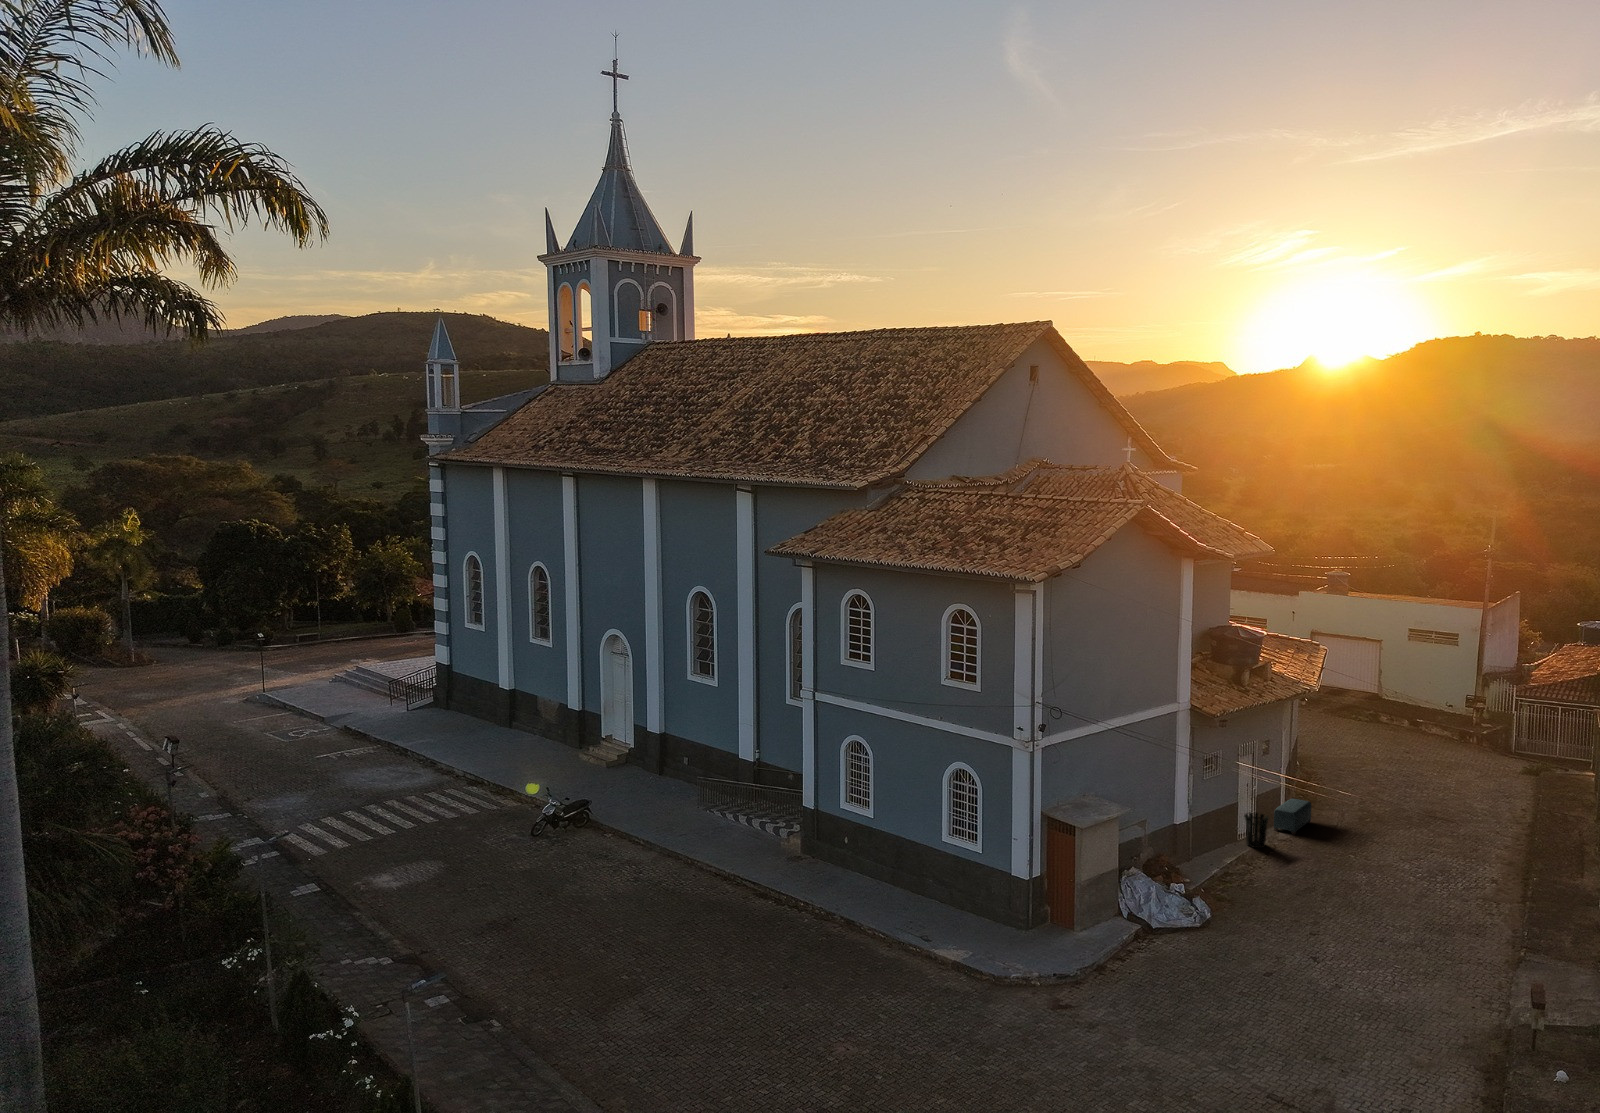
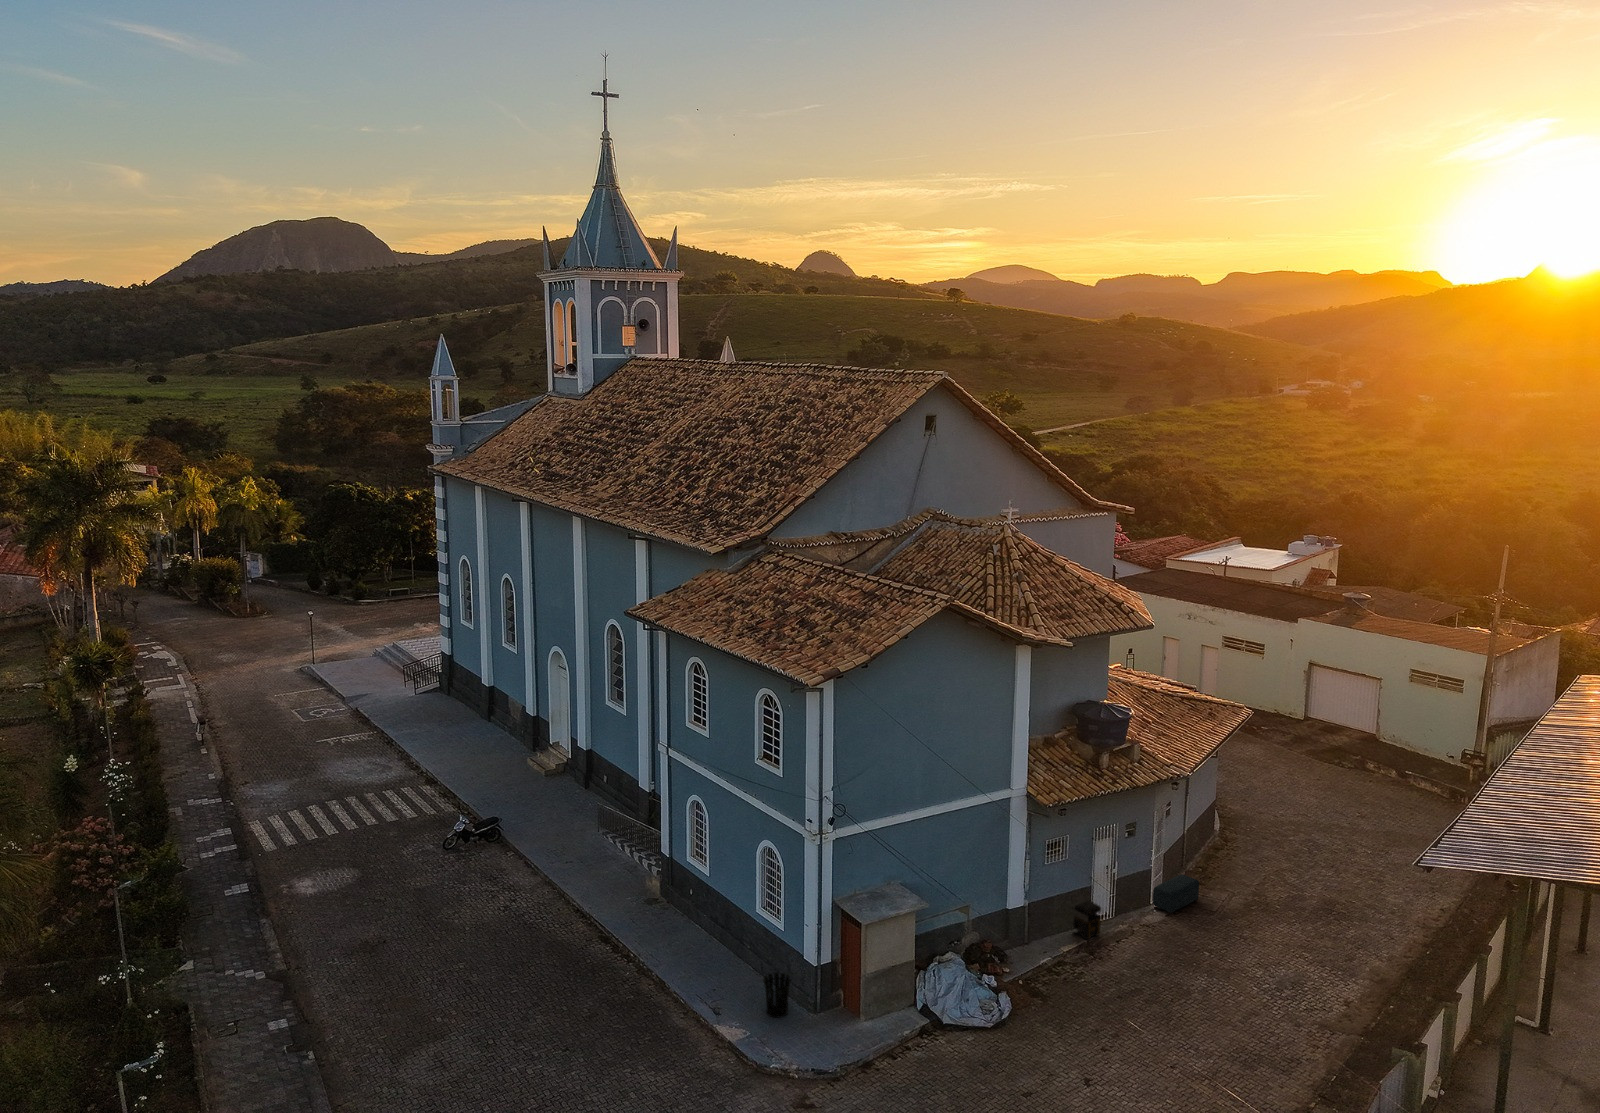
waste bin: present [1244,812,1269,848] -> present [763,972,791,1018]
toolbox: none [1215,821,1244,858] -> present [1073,901,1101,939]

